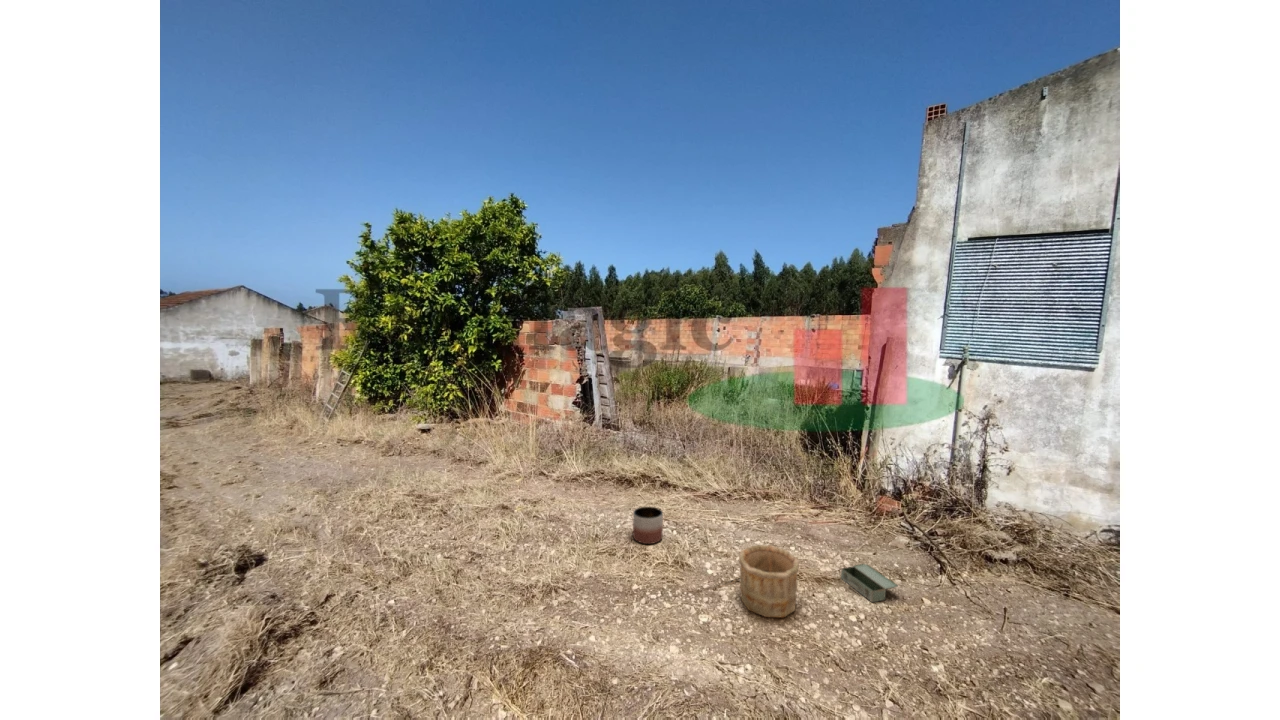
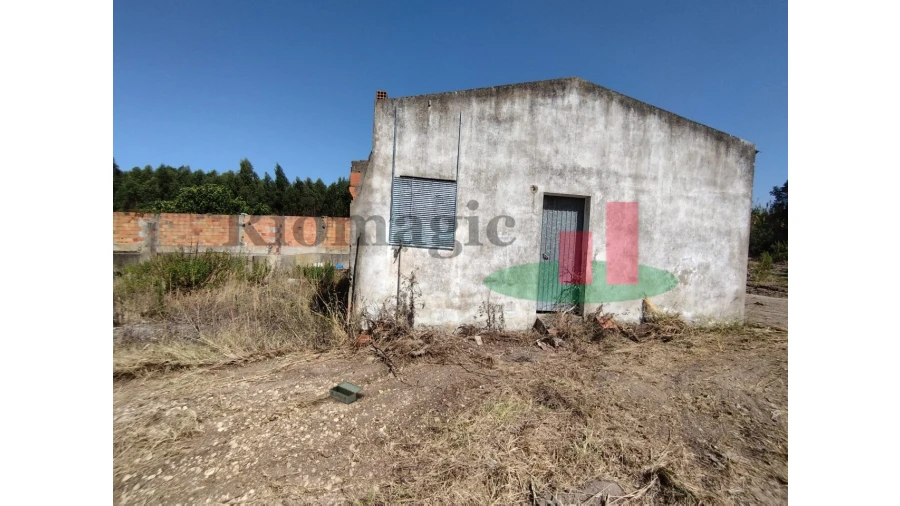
planter: present [633,506,663,544] -> none [140,388,176,424]
wooden bucket: present [739,545,799,618] -> none [248,388,297,441]

